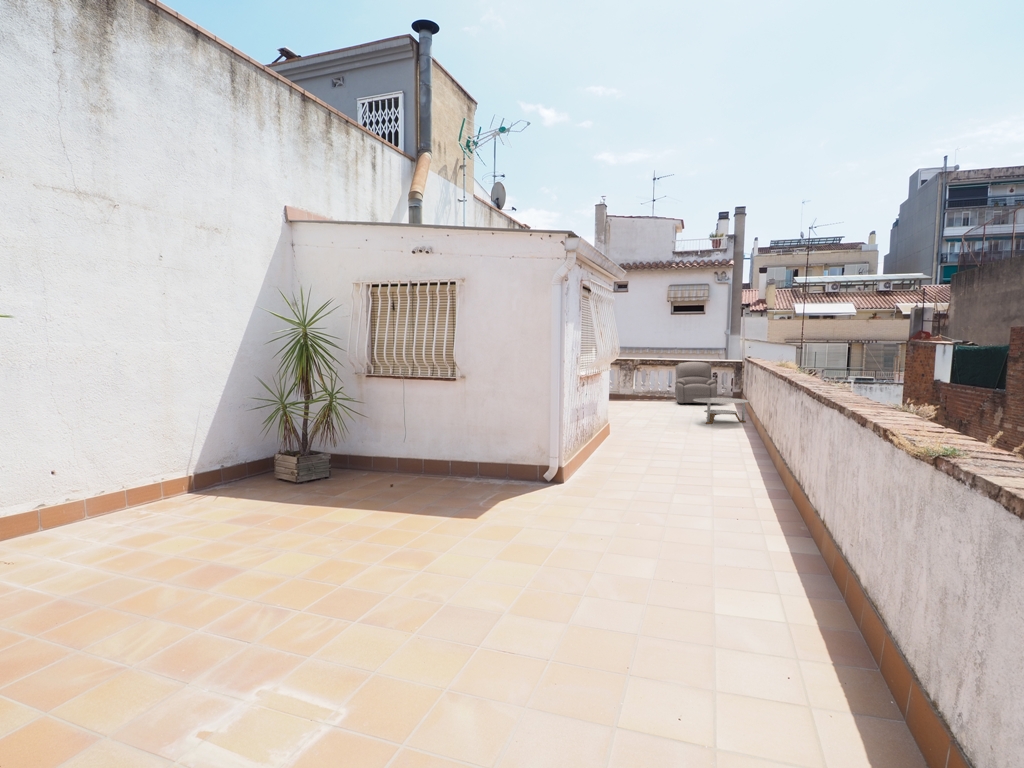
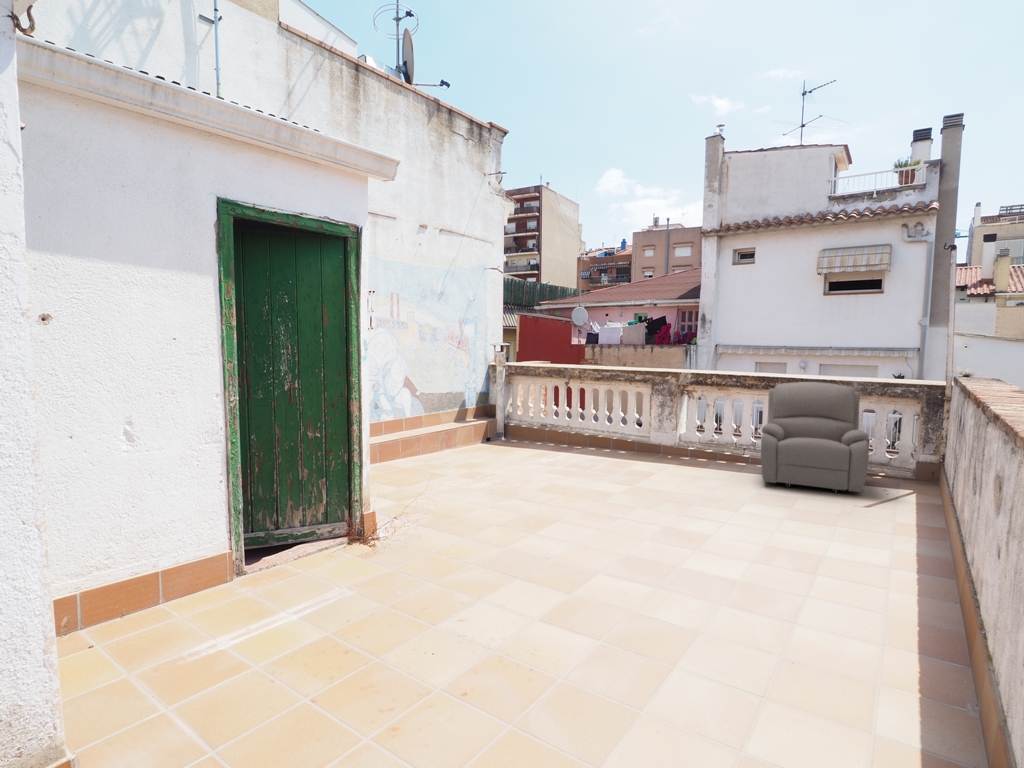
round table: present [693,398,749,424] -> none [731,523,973,671]

